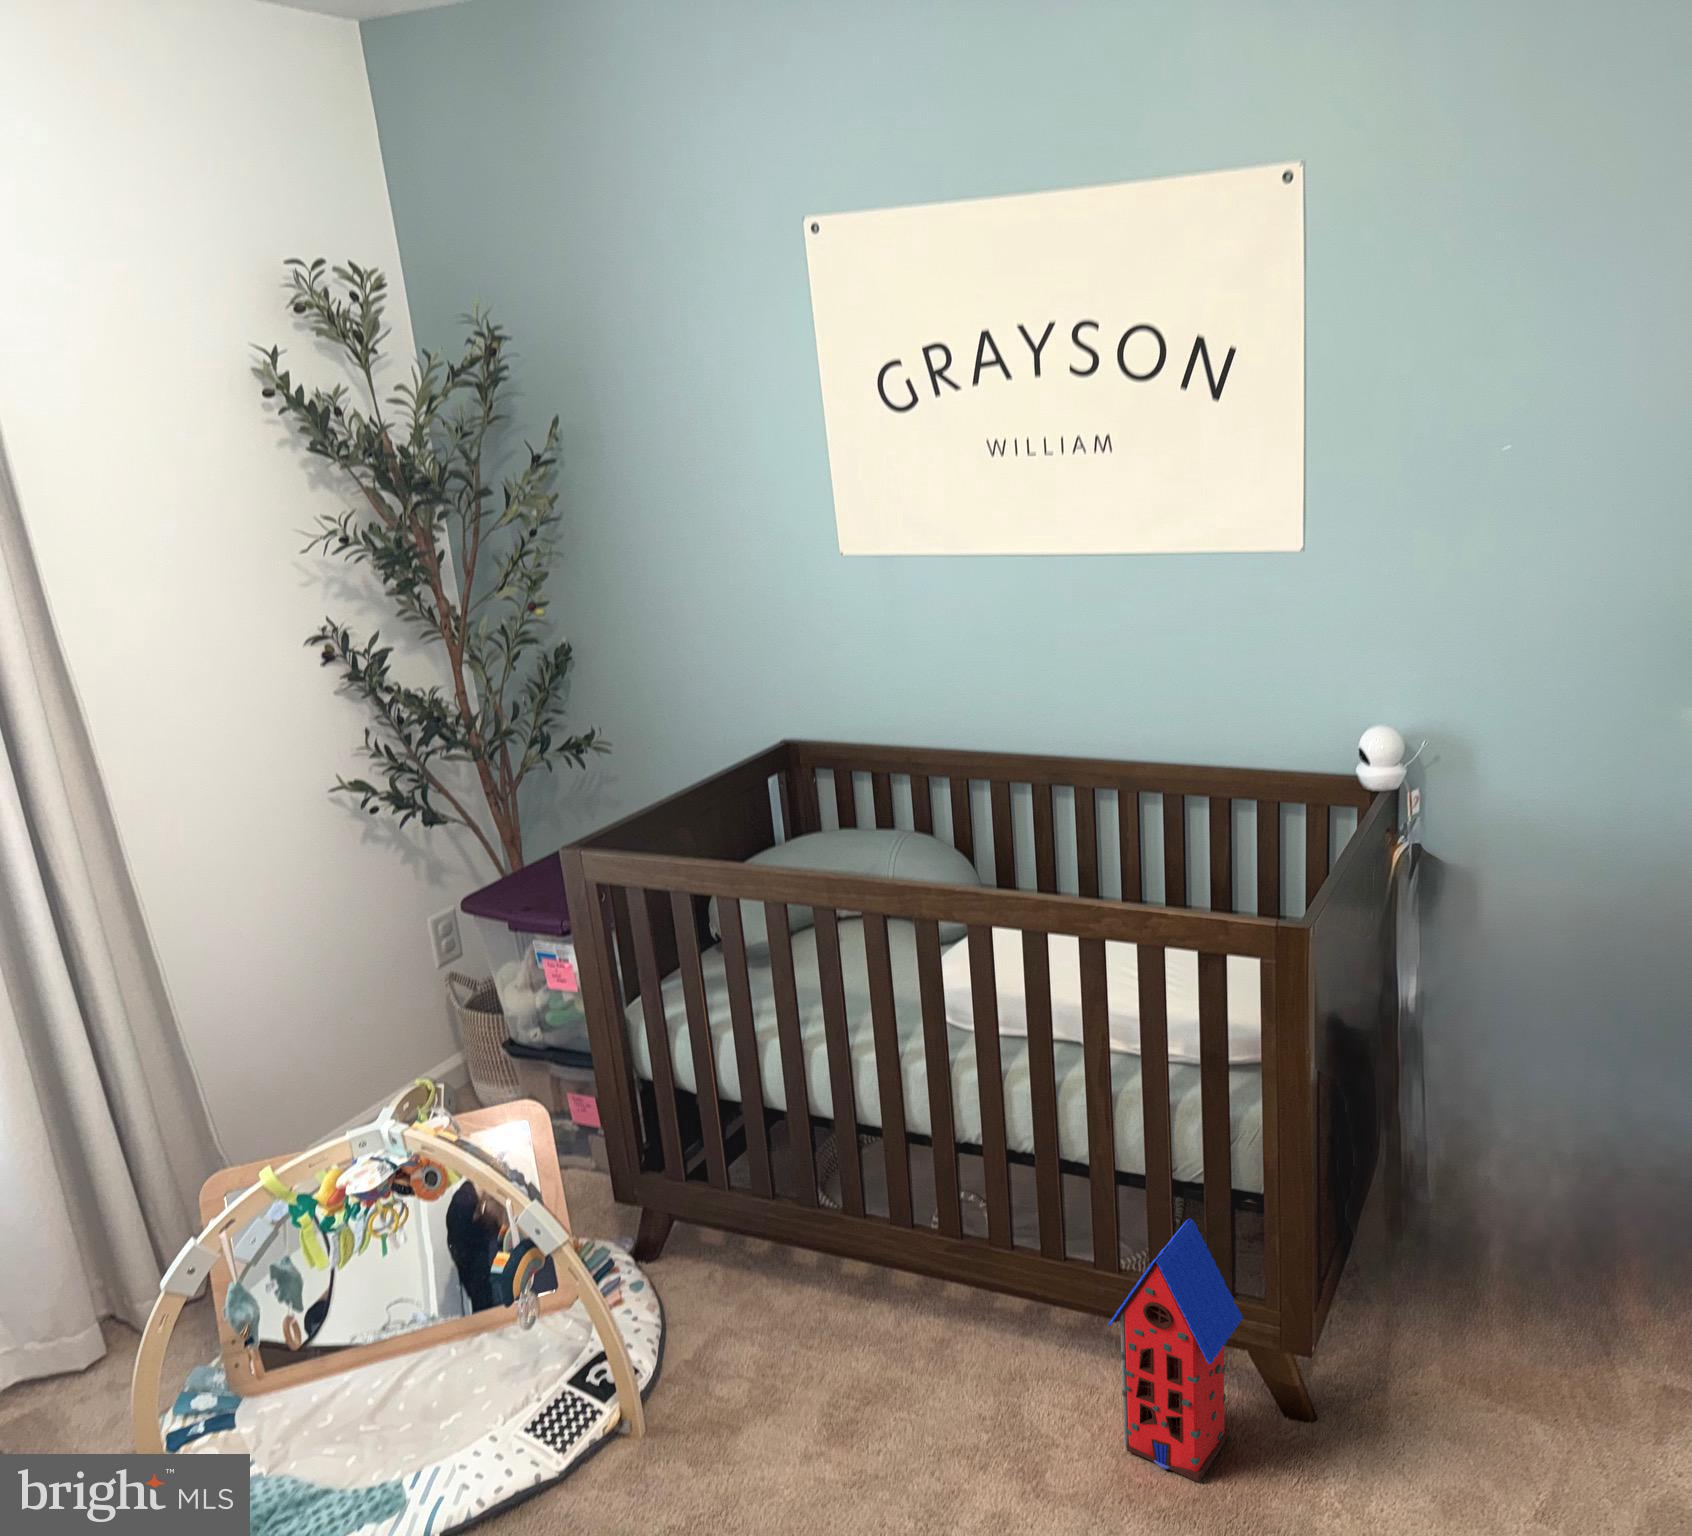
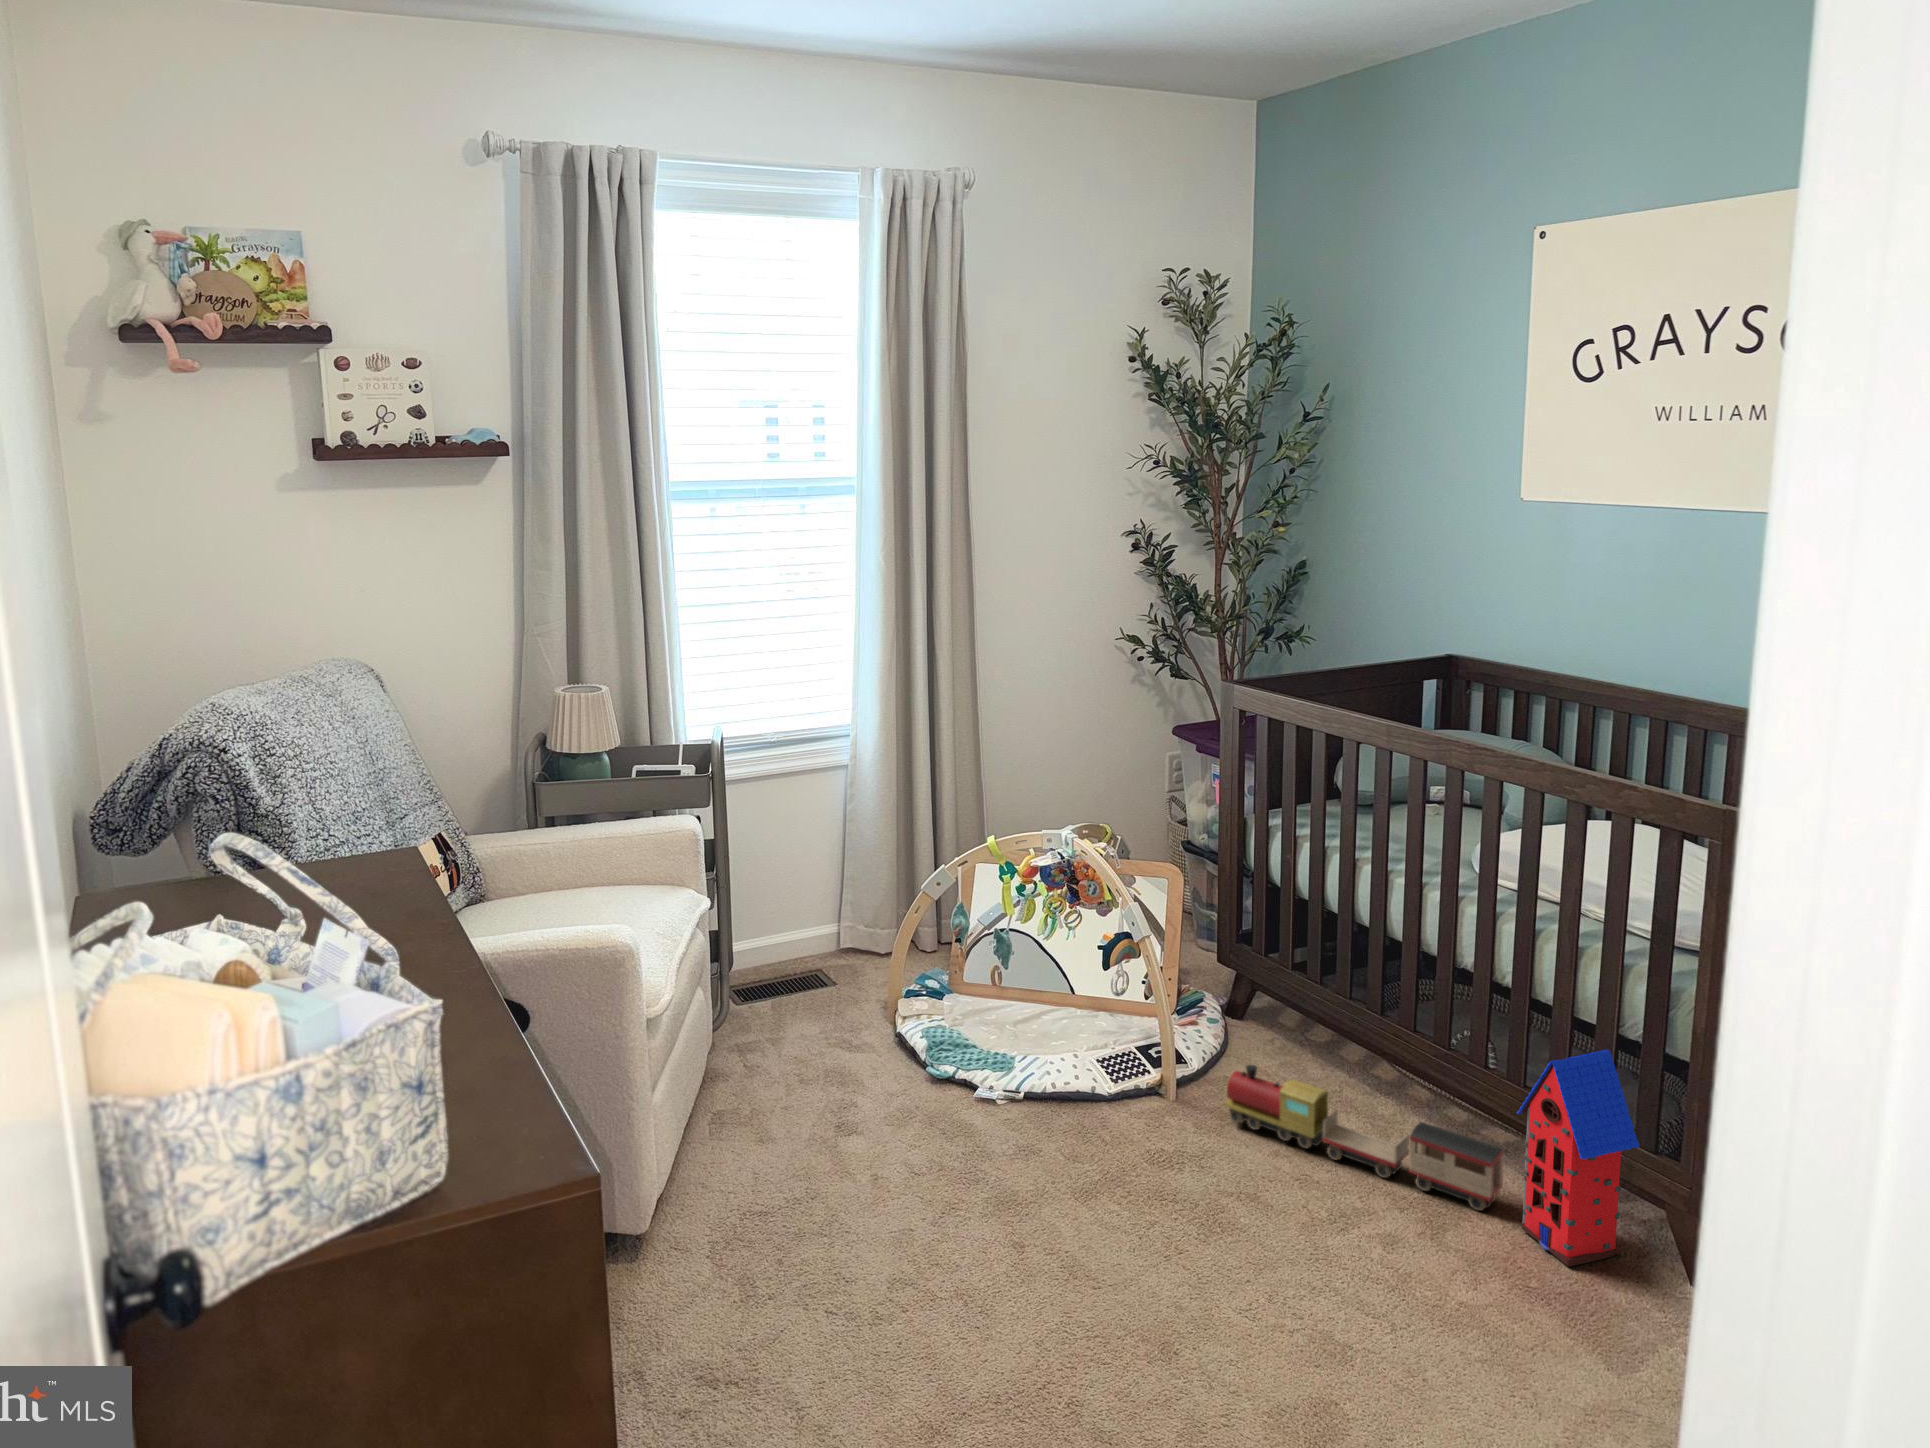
toy train: none [721,1360,1084,1446] -> present [1223,1065,1504,1211]

